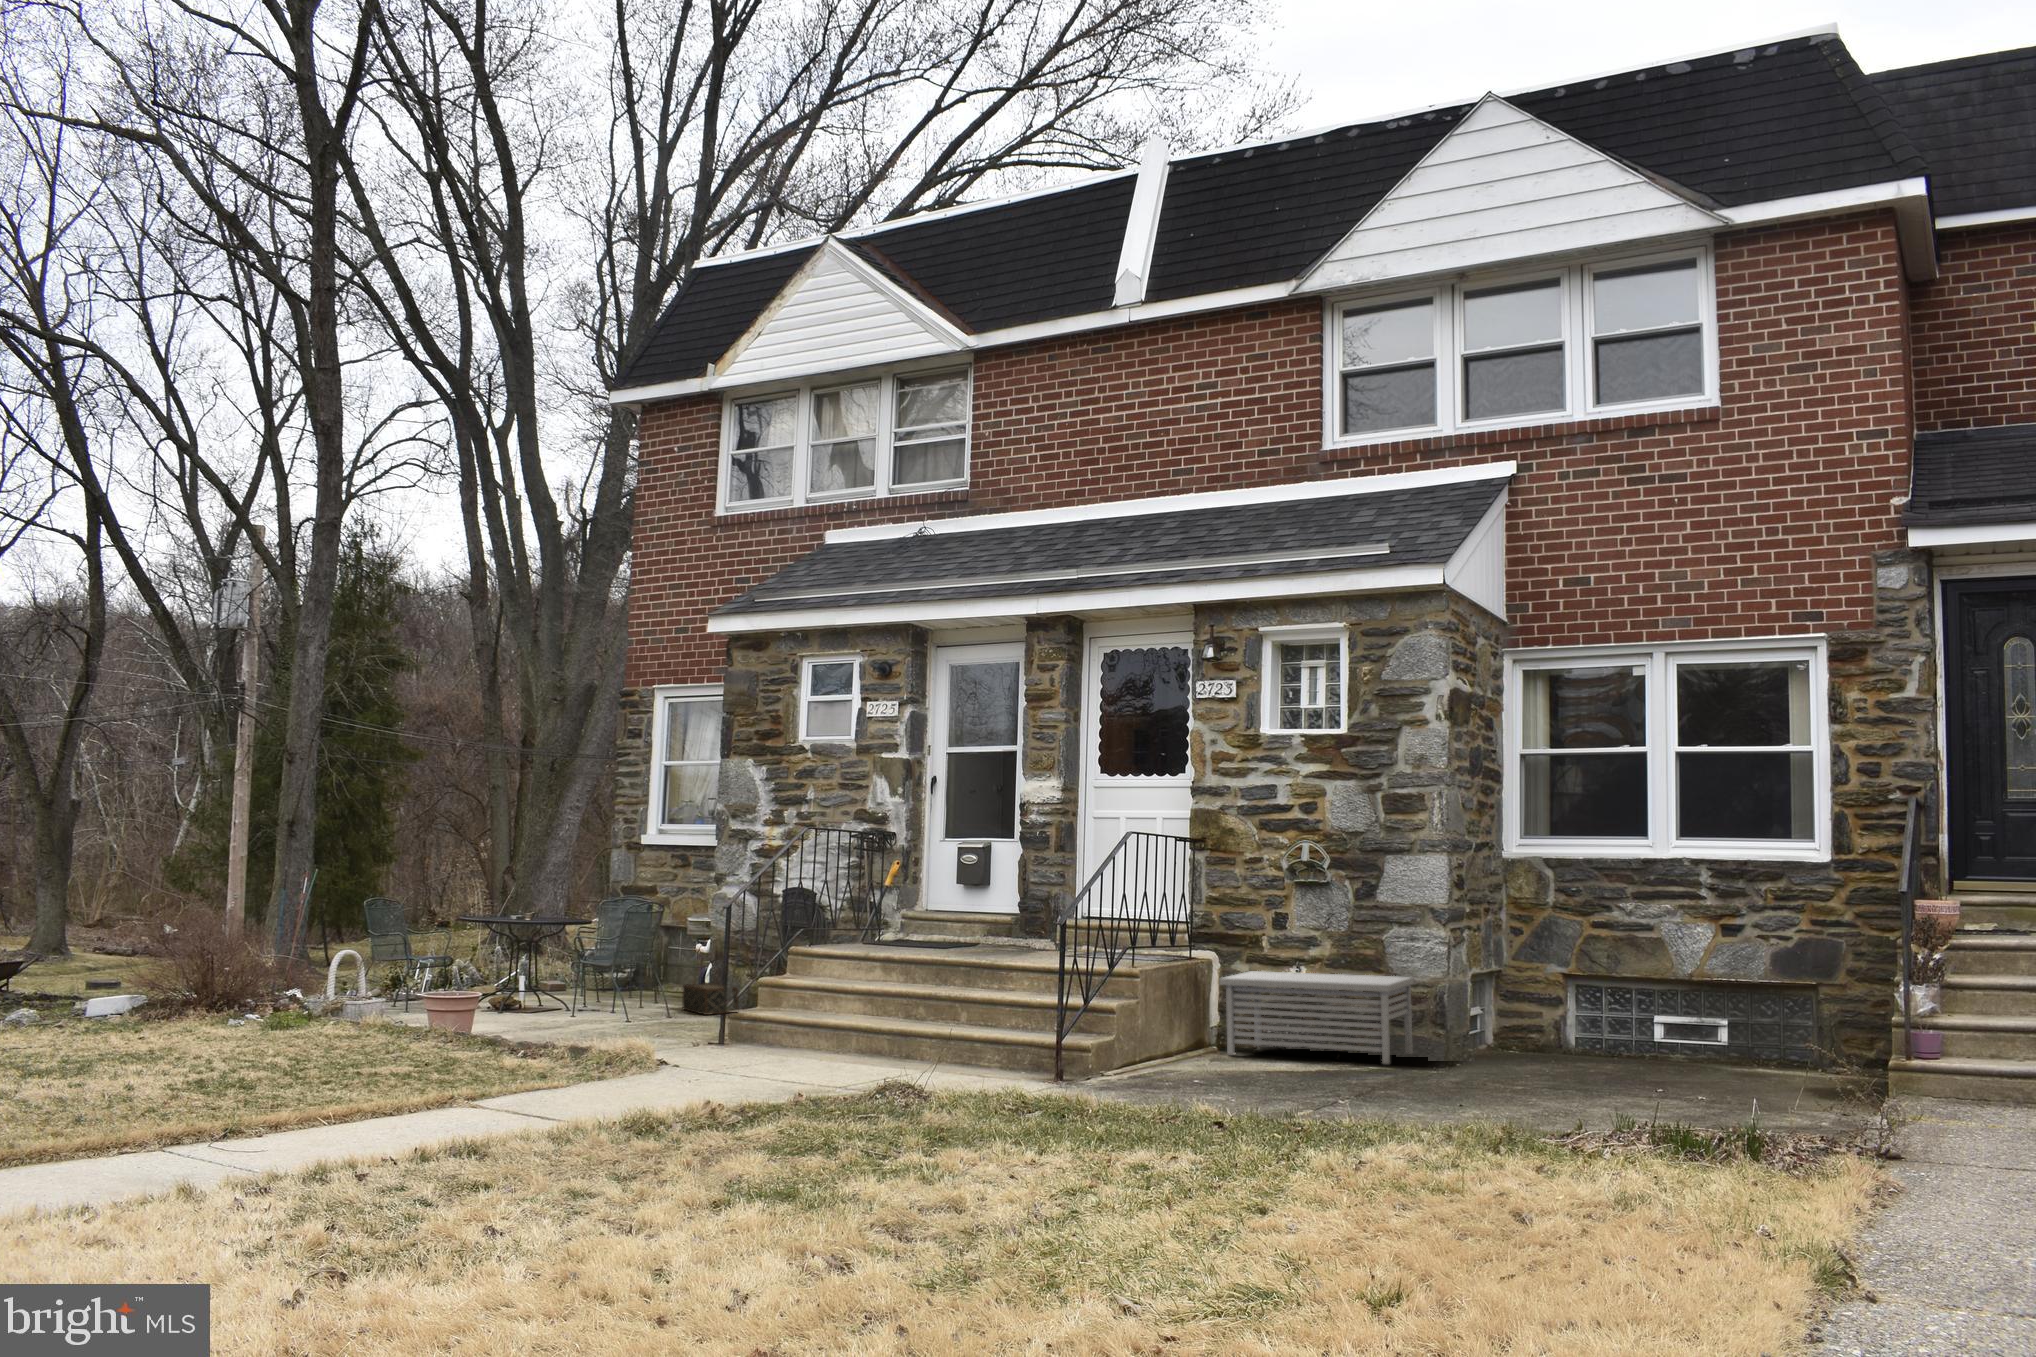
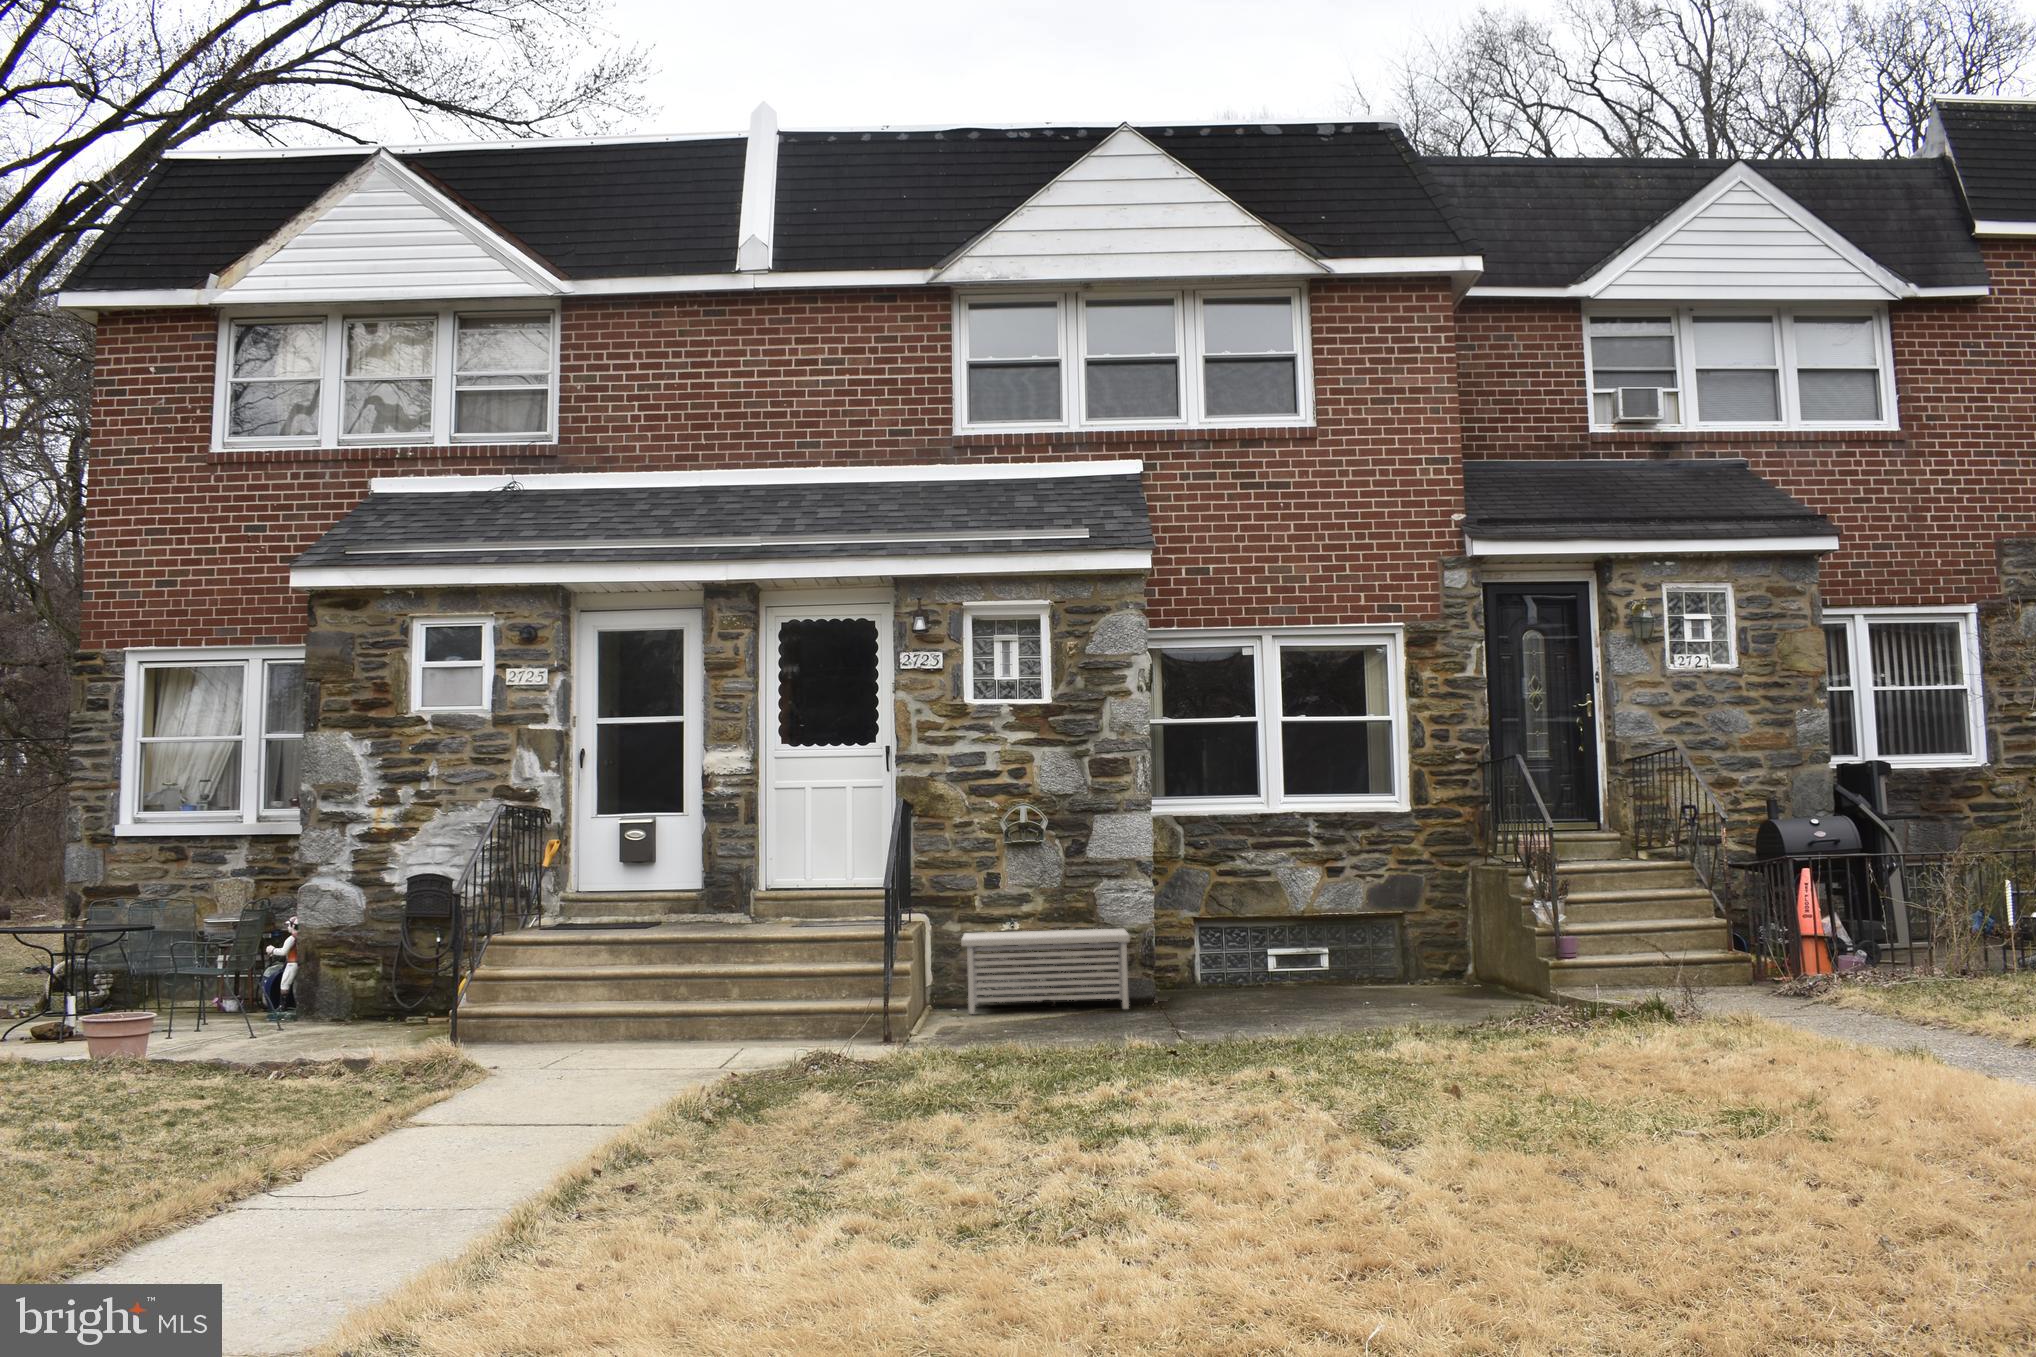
woven basket: present [683,983,738,1015] -> none [251,990,333,1026]

